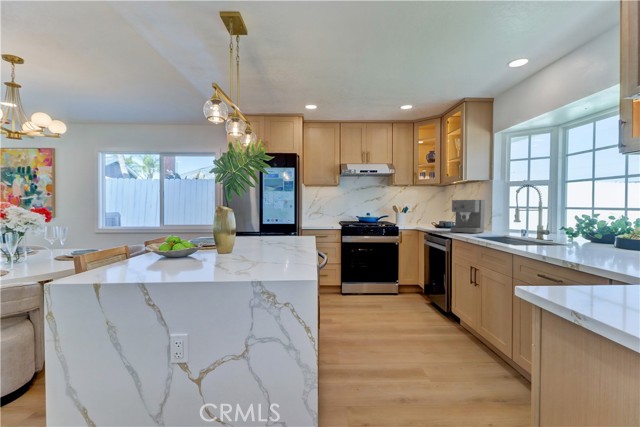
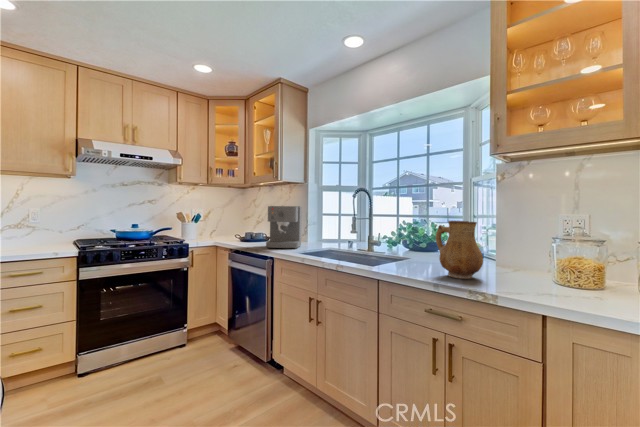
ceramic pitcher: none [569,211,615,259] -> present [436,221,483,279]

